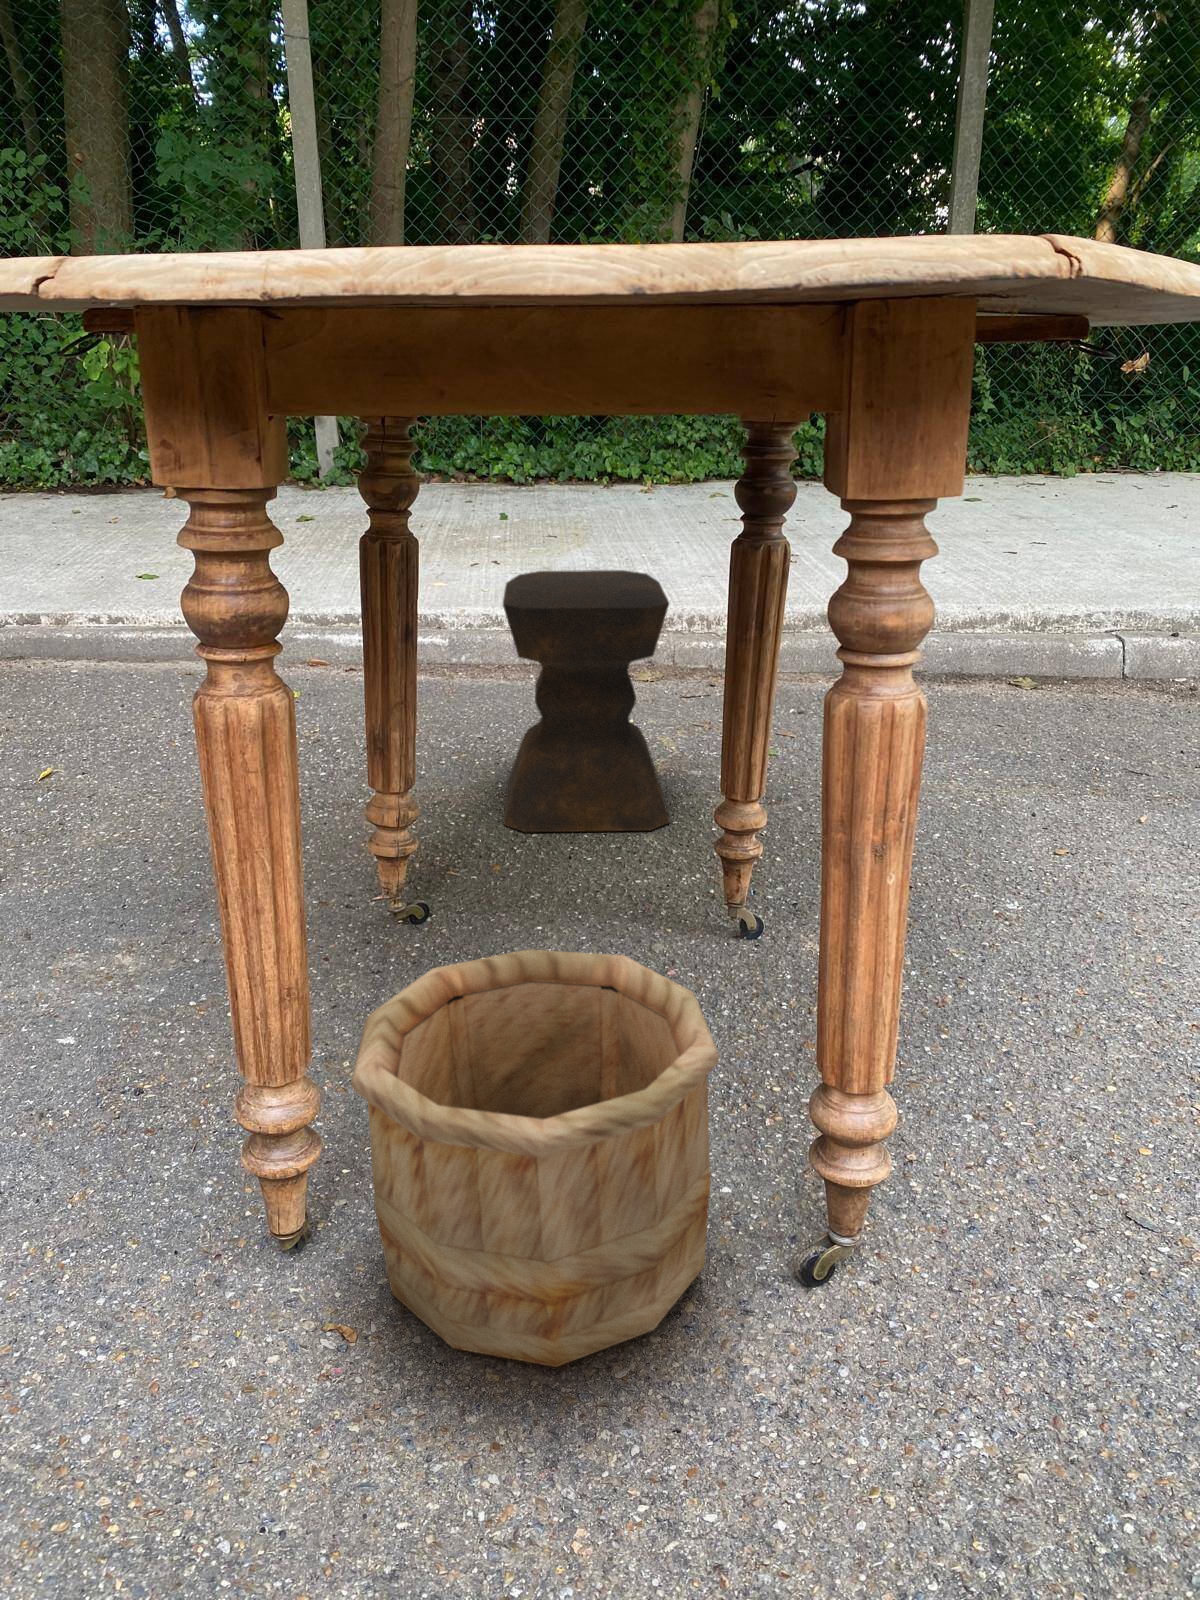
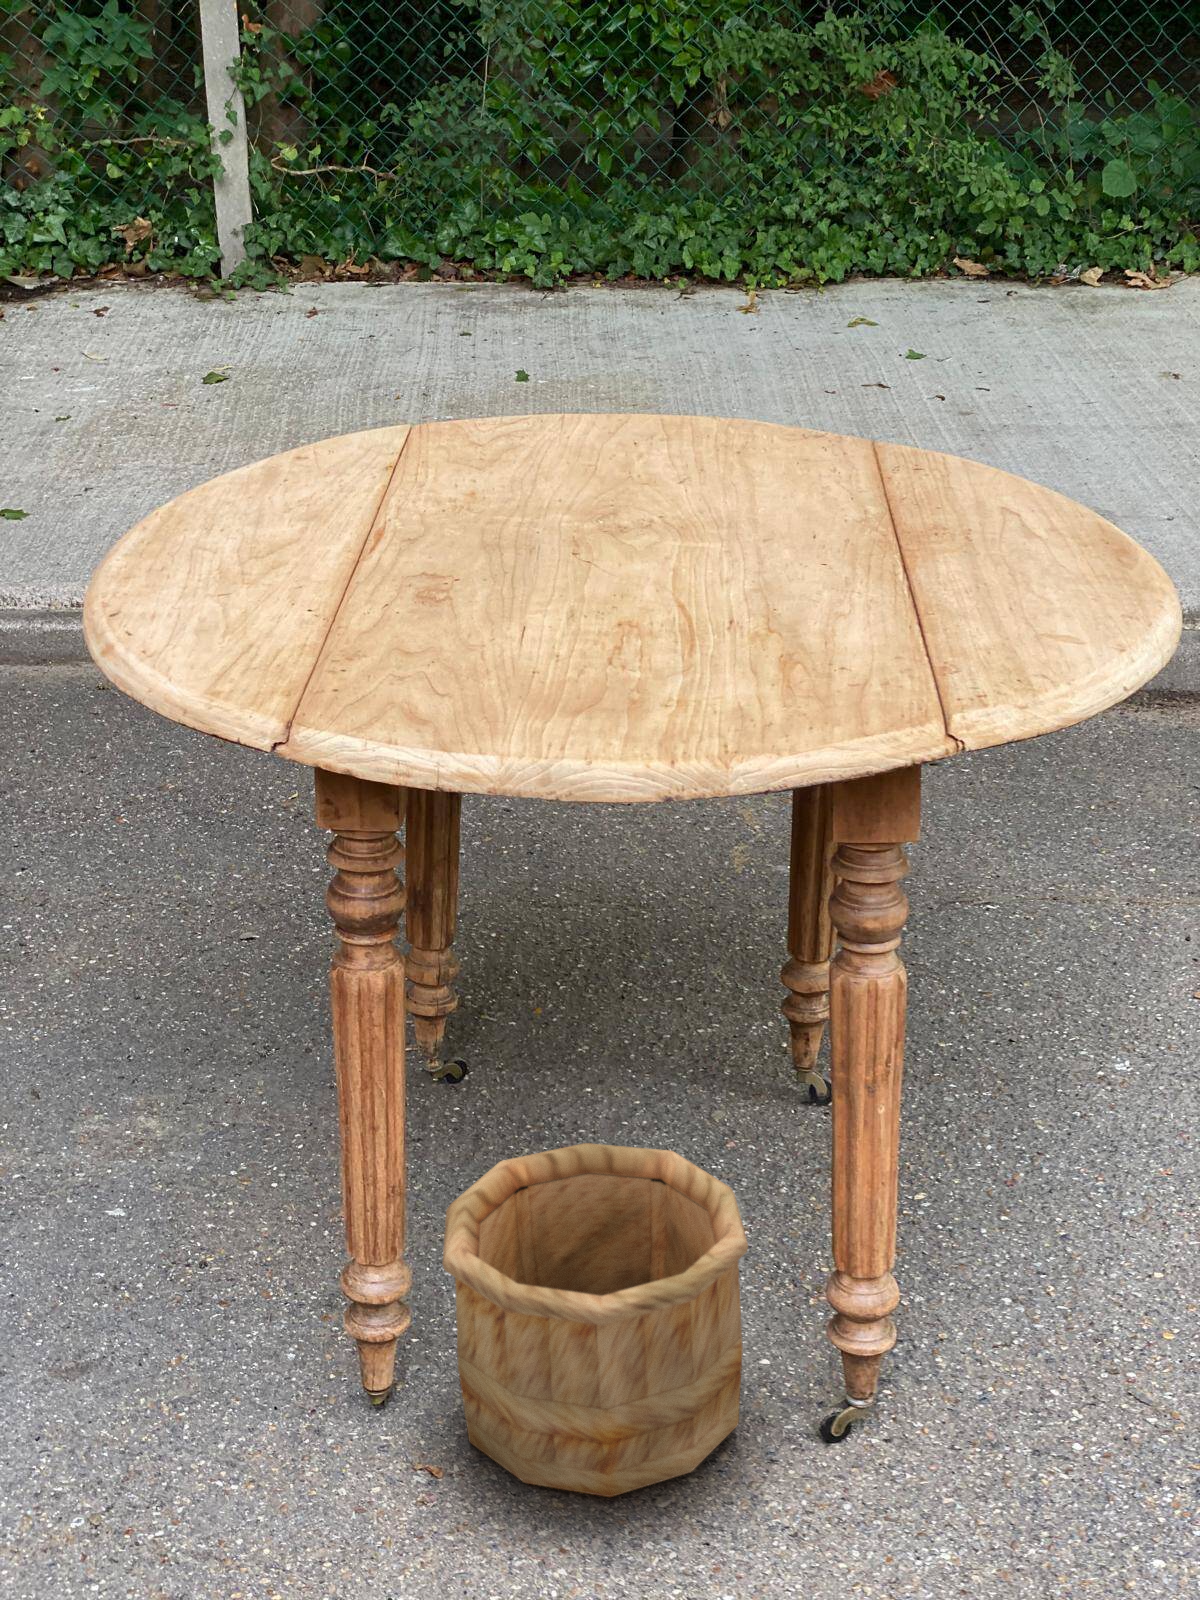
stool: present [503,570,670,832] -> none [545,640,743,962]

